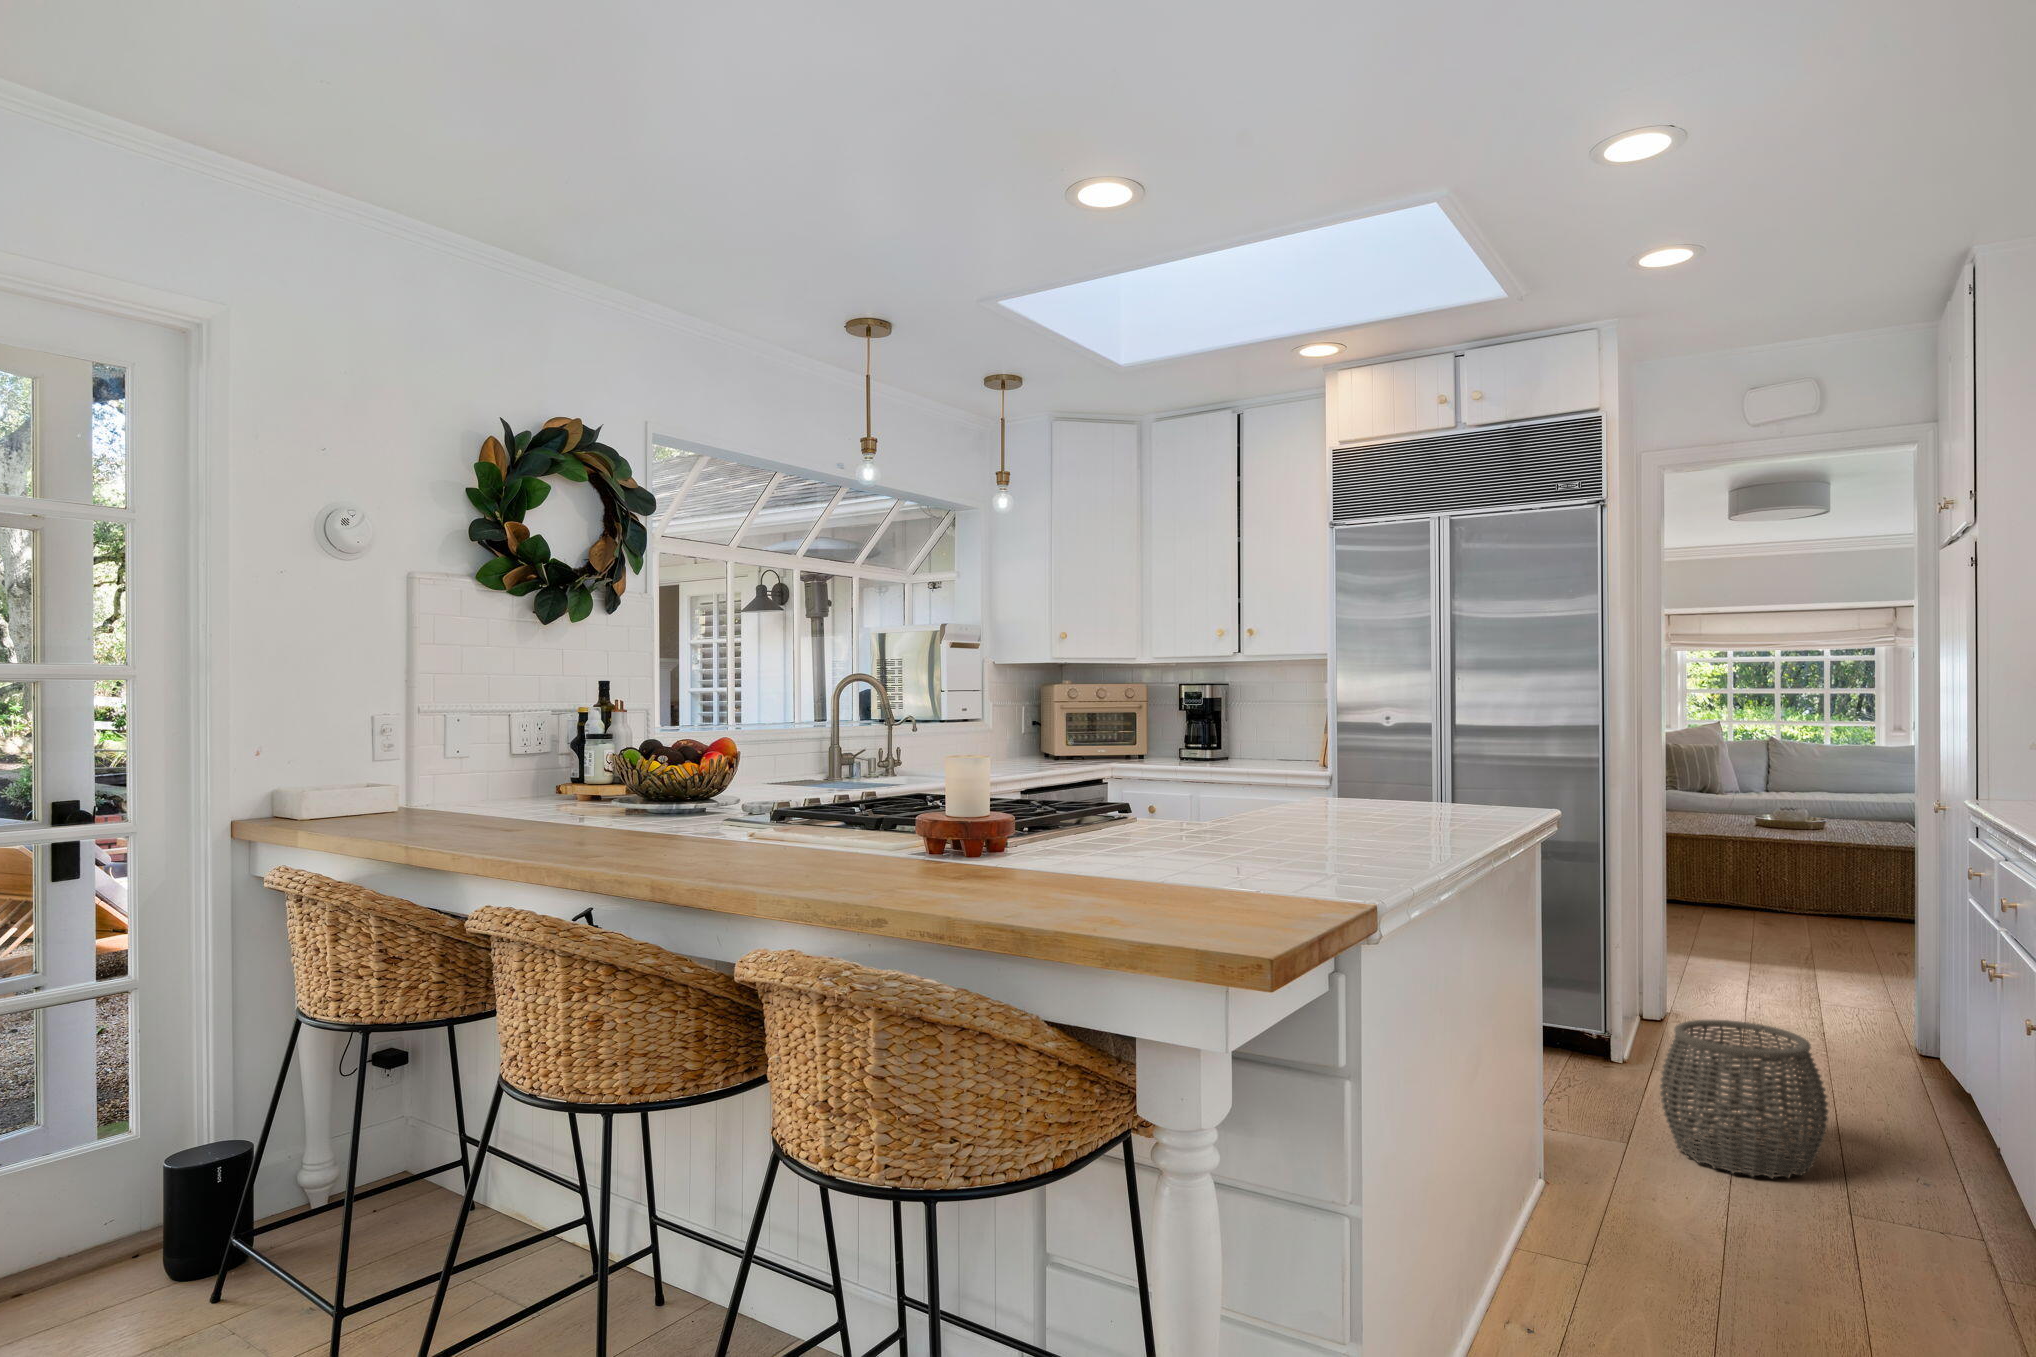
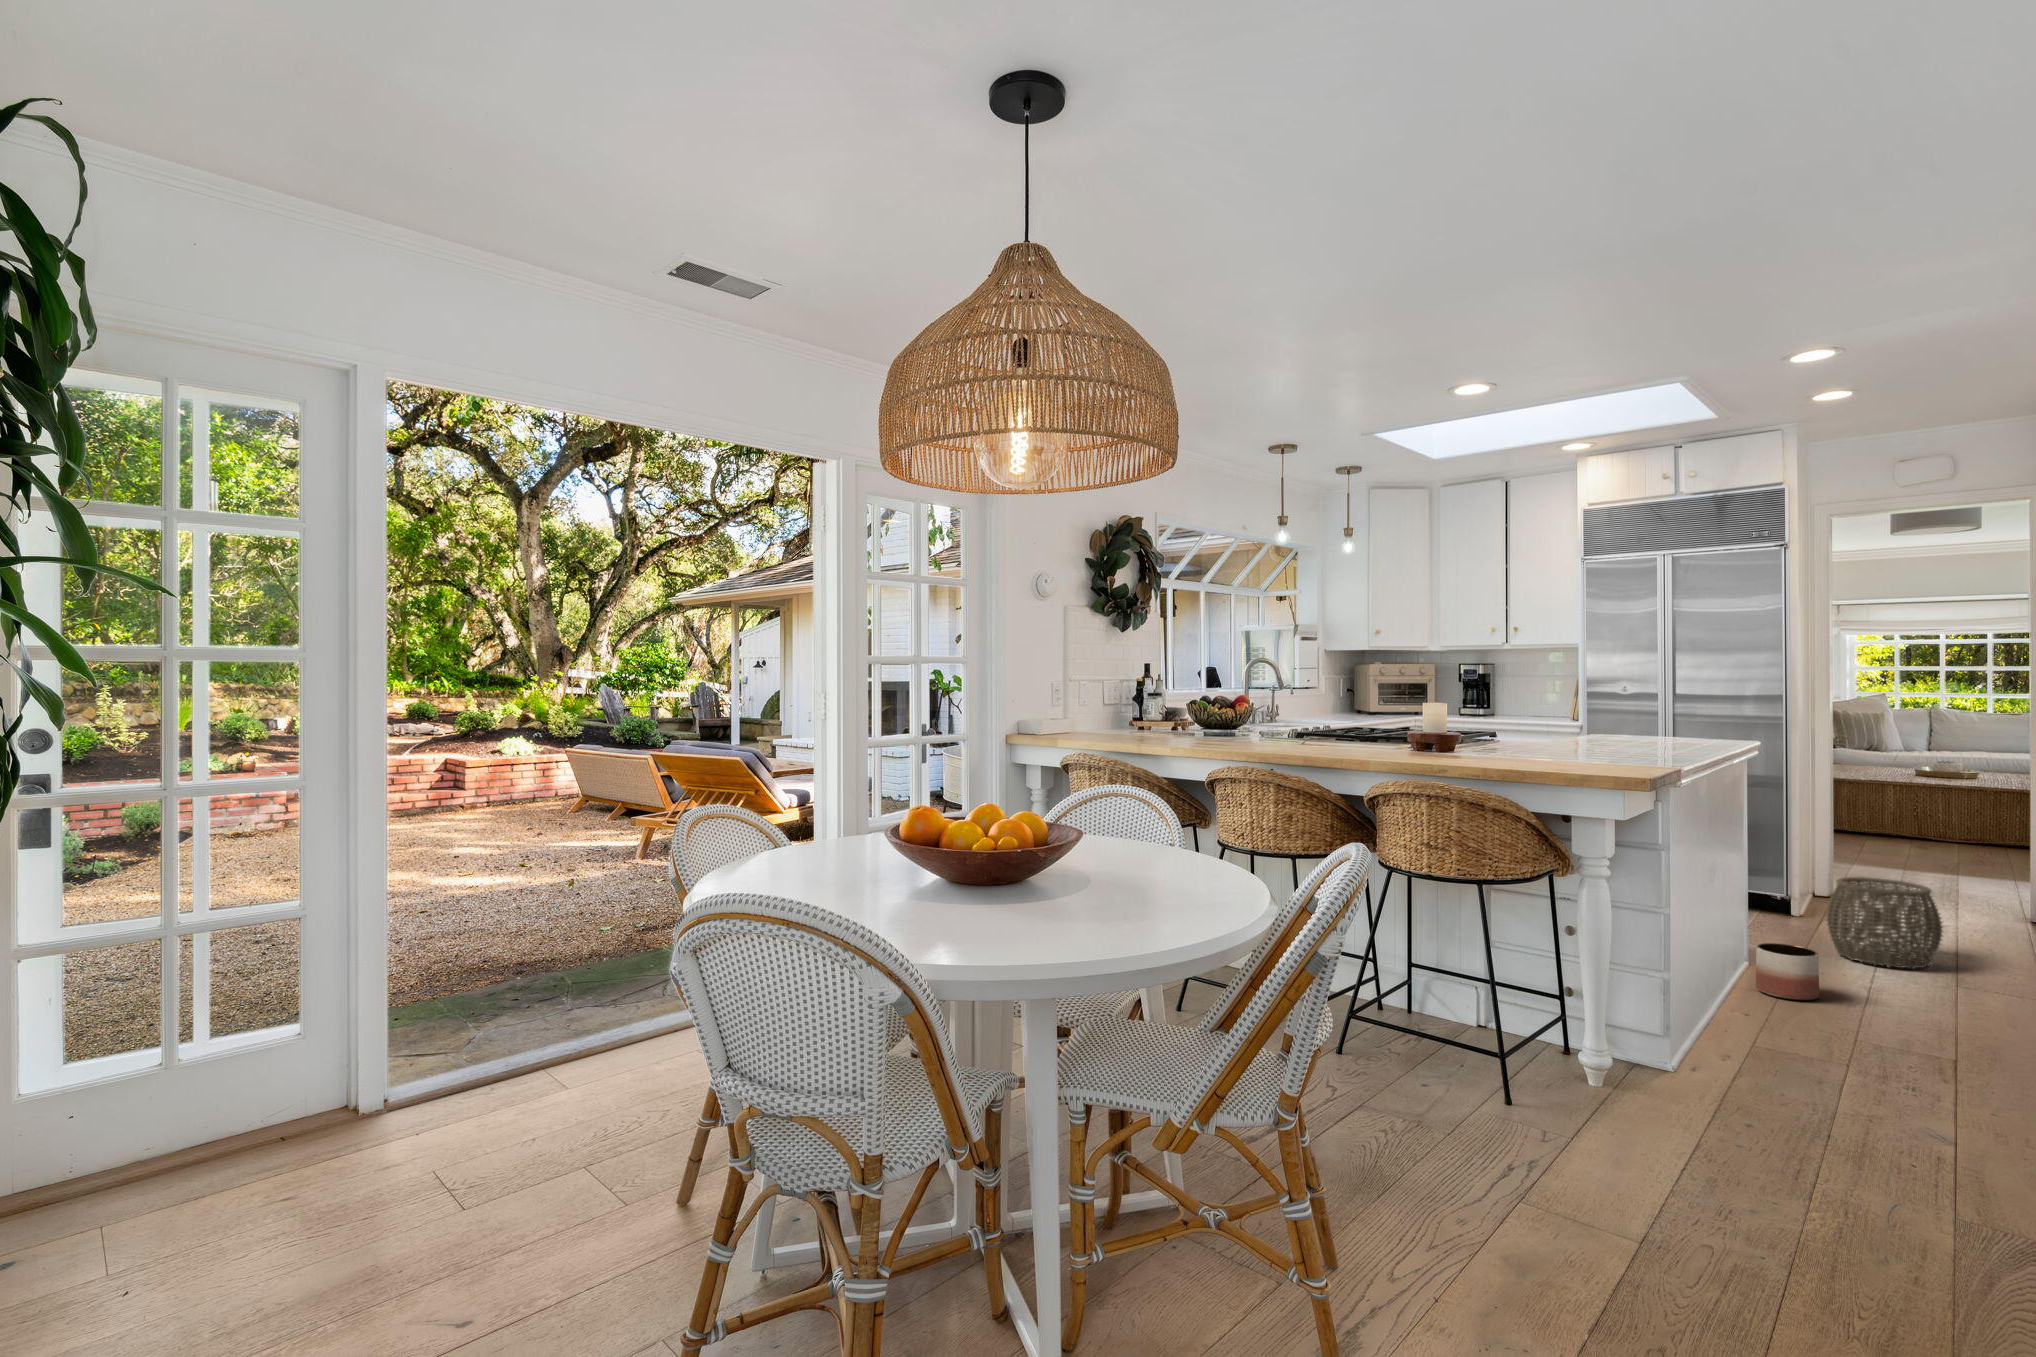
planter: none [1554,1166,1653,1279] -> present [1756,943,1819,1000]

